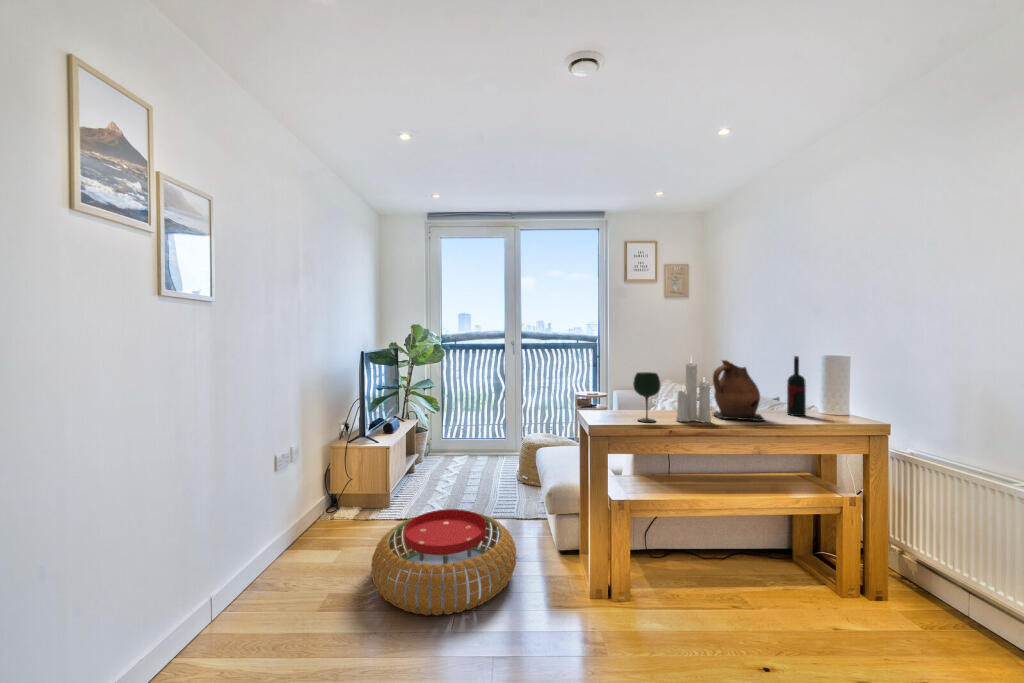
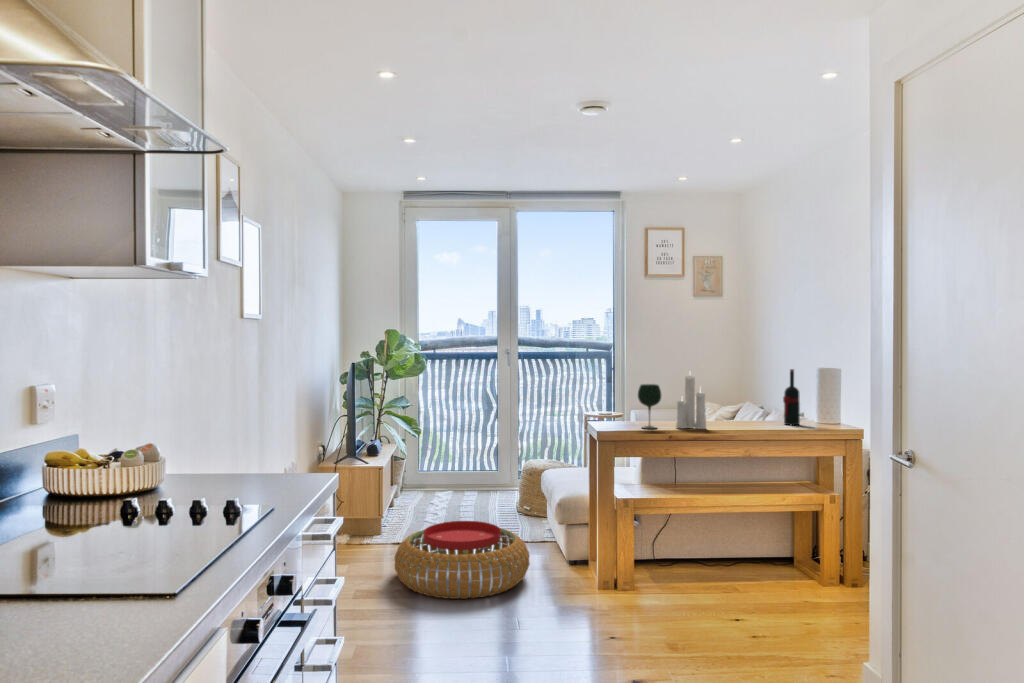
ceramic pitcher: present [713,360,764,421] -> none [712,373,757,429]

